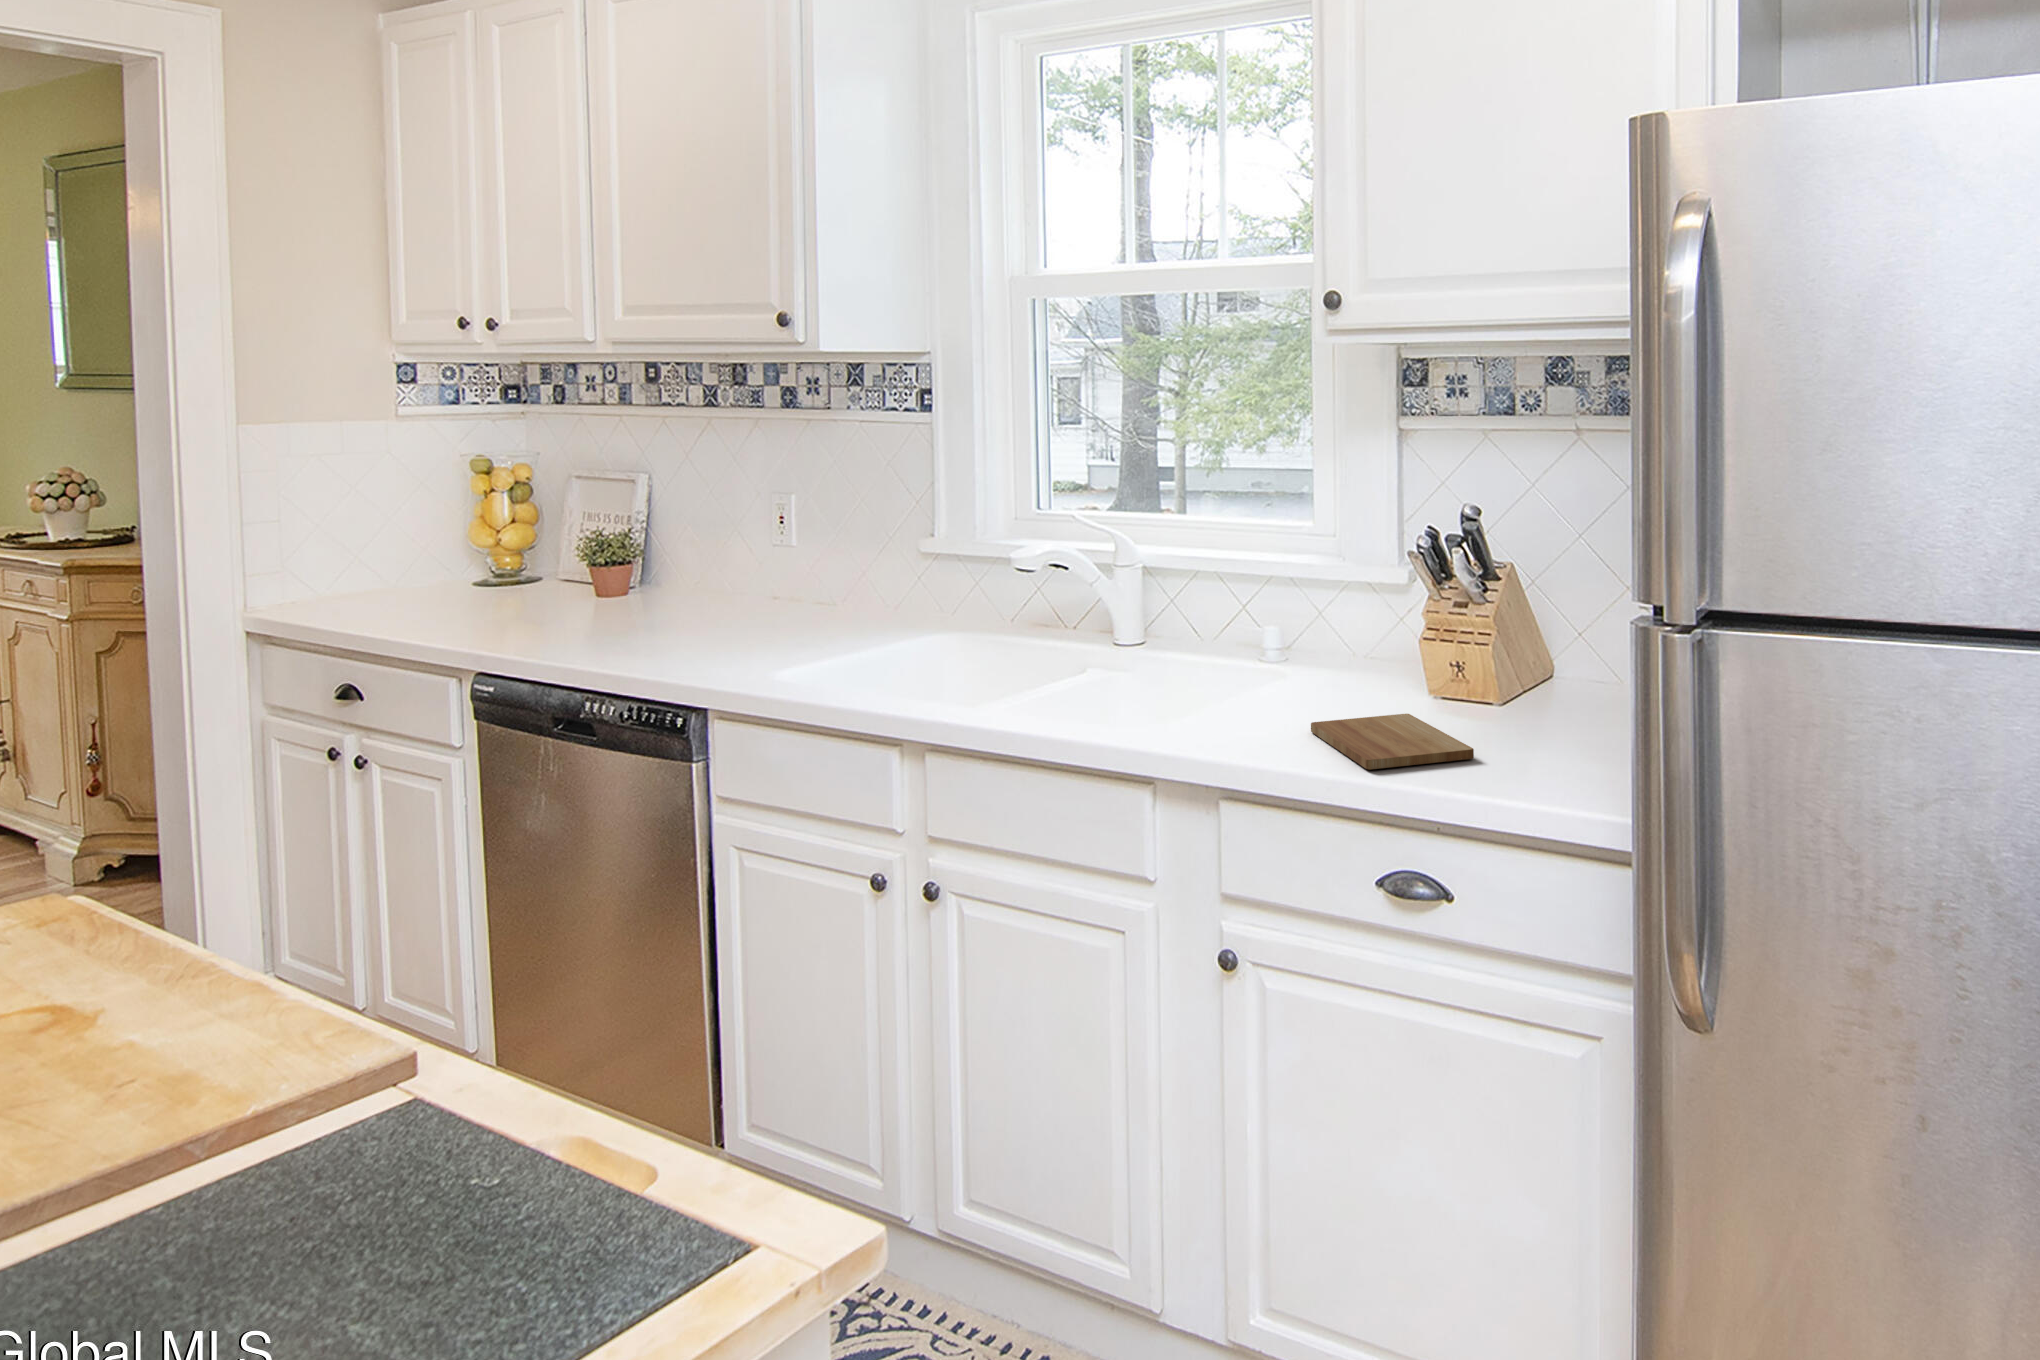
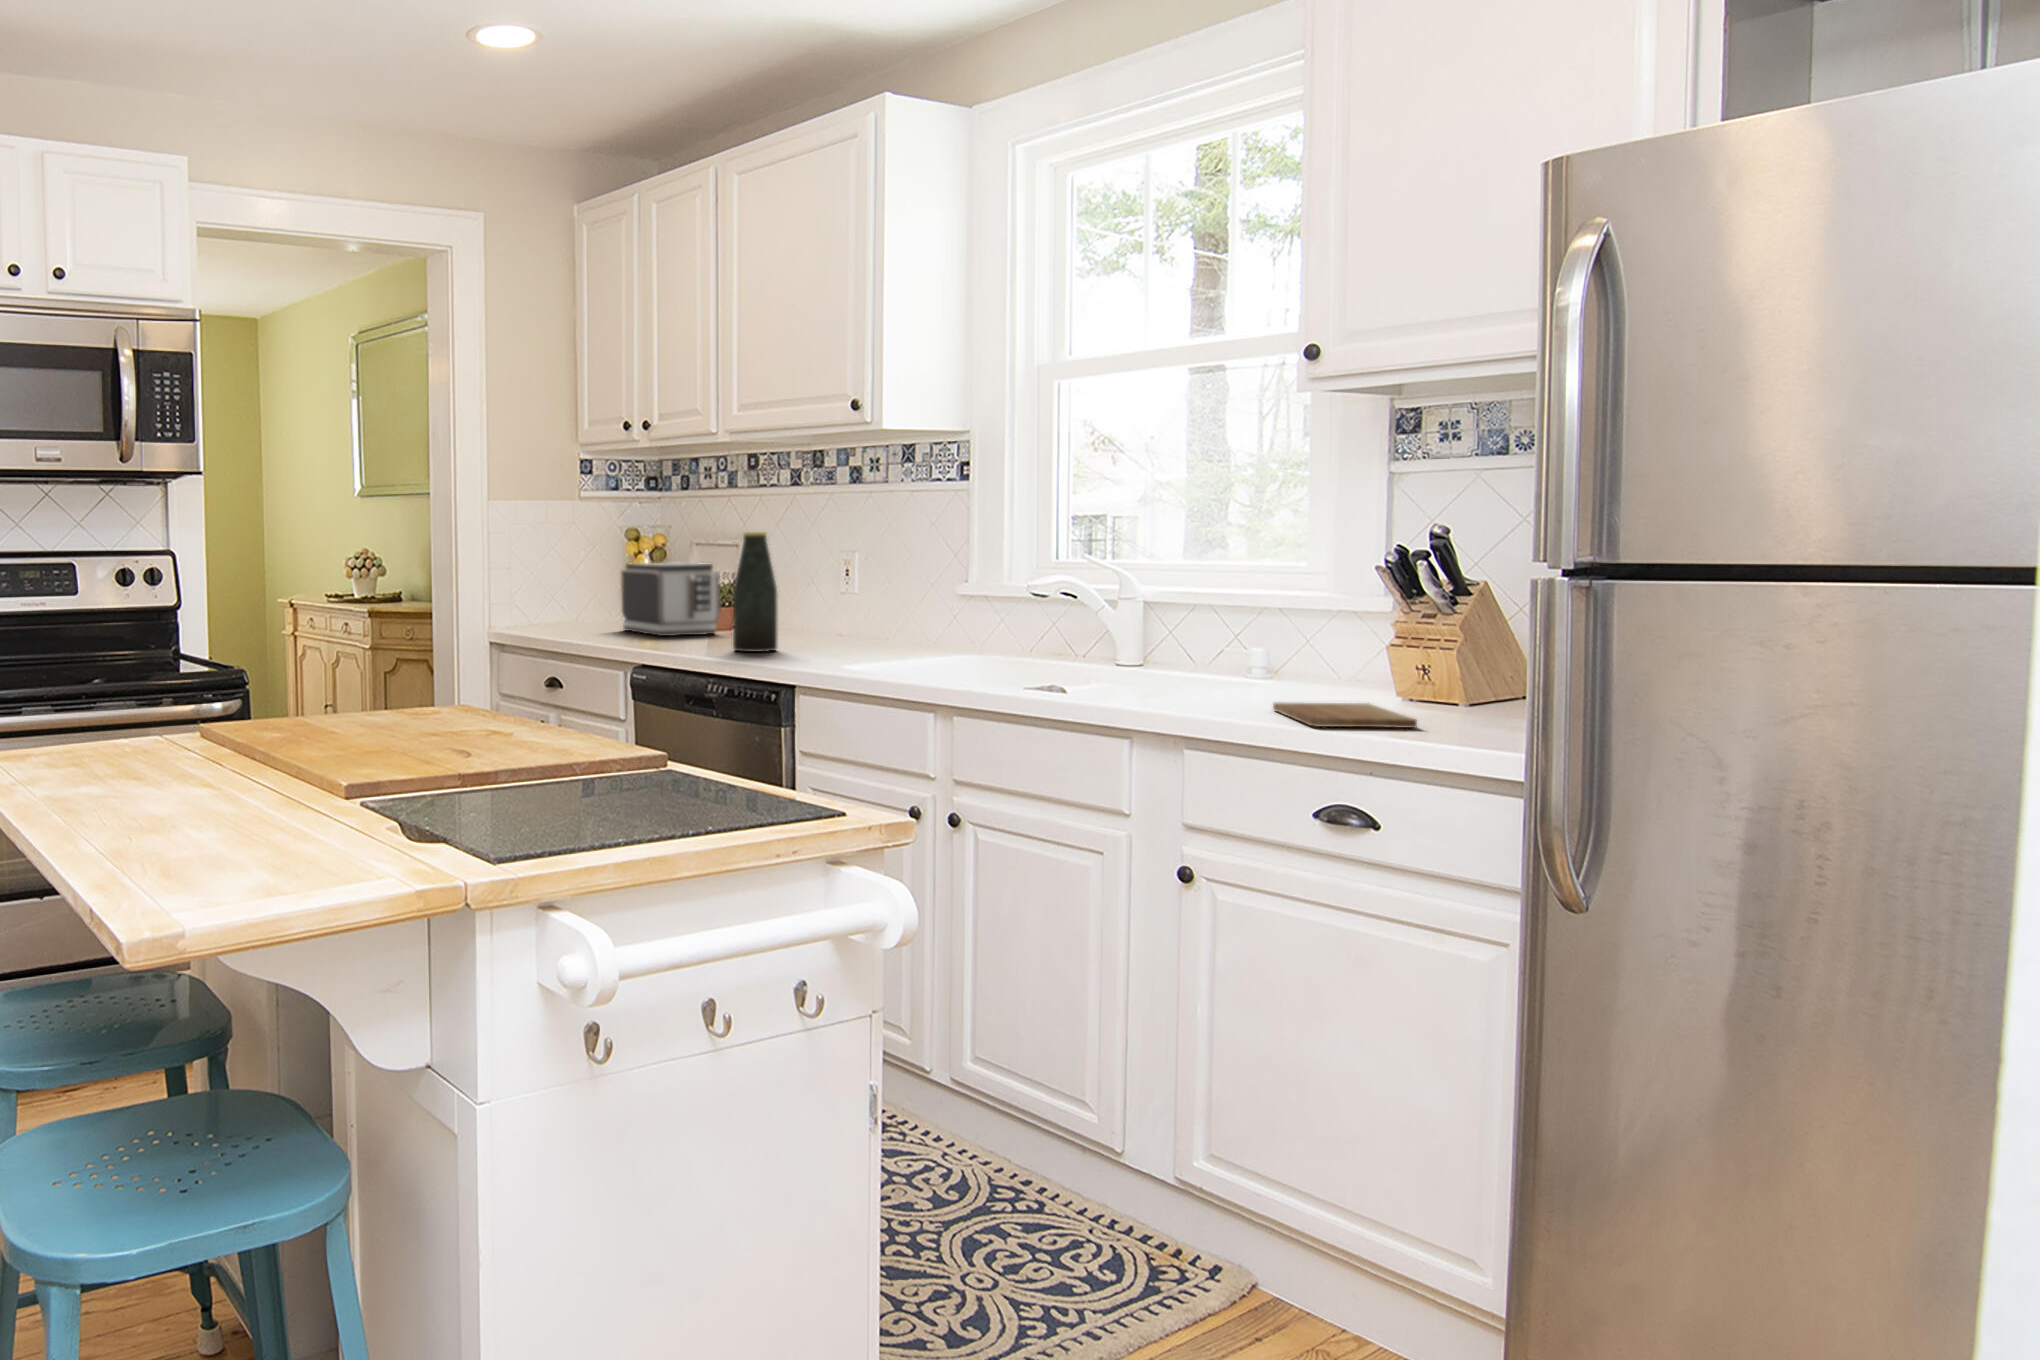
bottle: none [621,480,687,643] -> present [733,532,778,652]
toaster: none [464,503,610,610] -> present [621,563,720,636]

